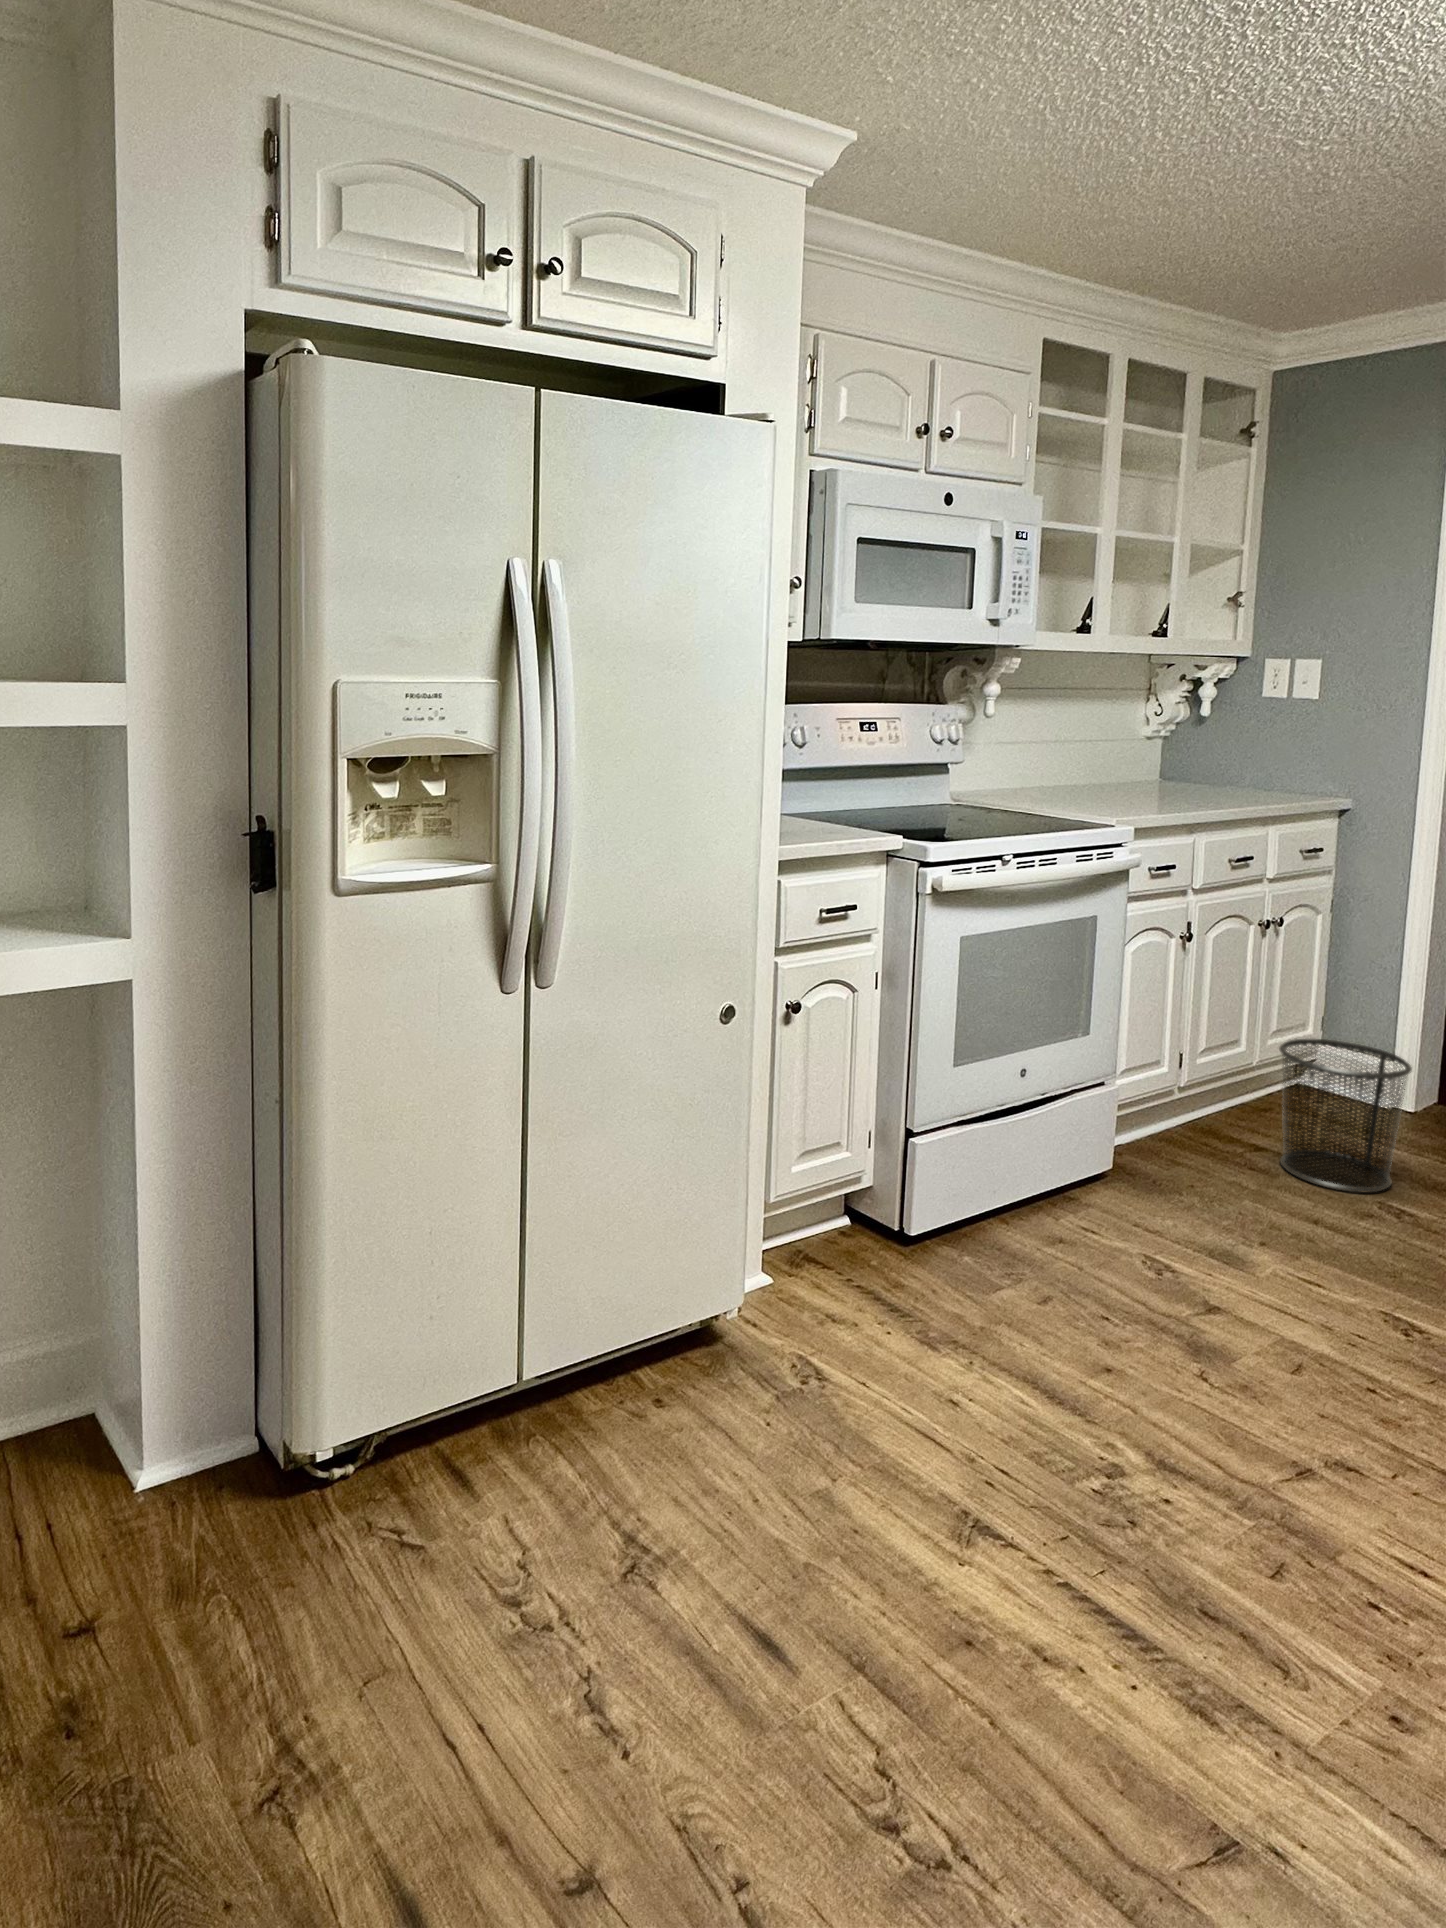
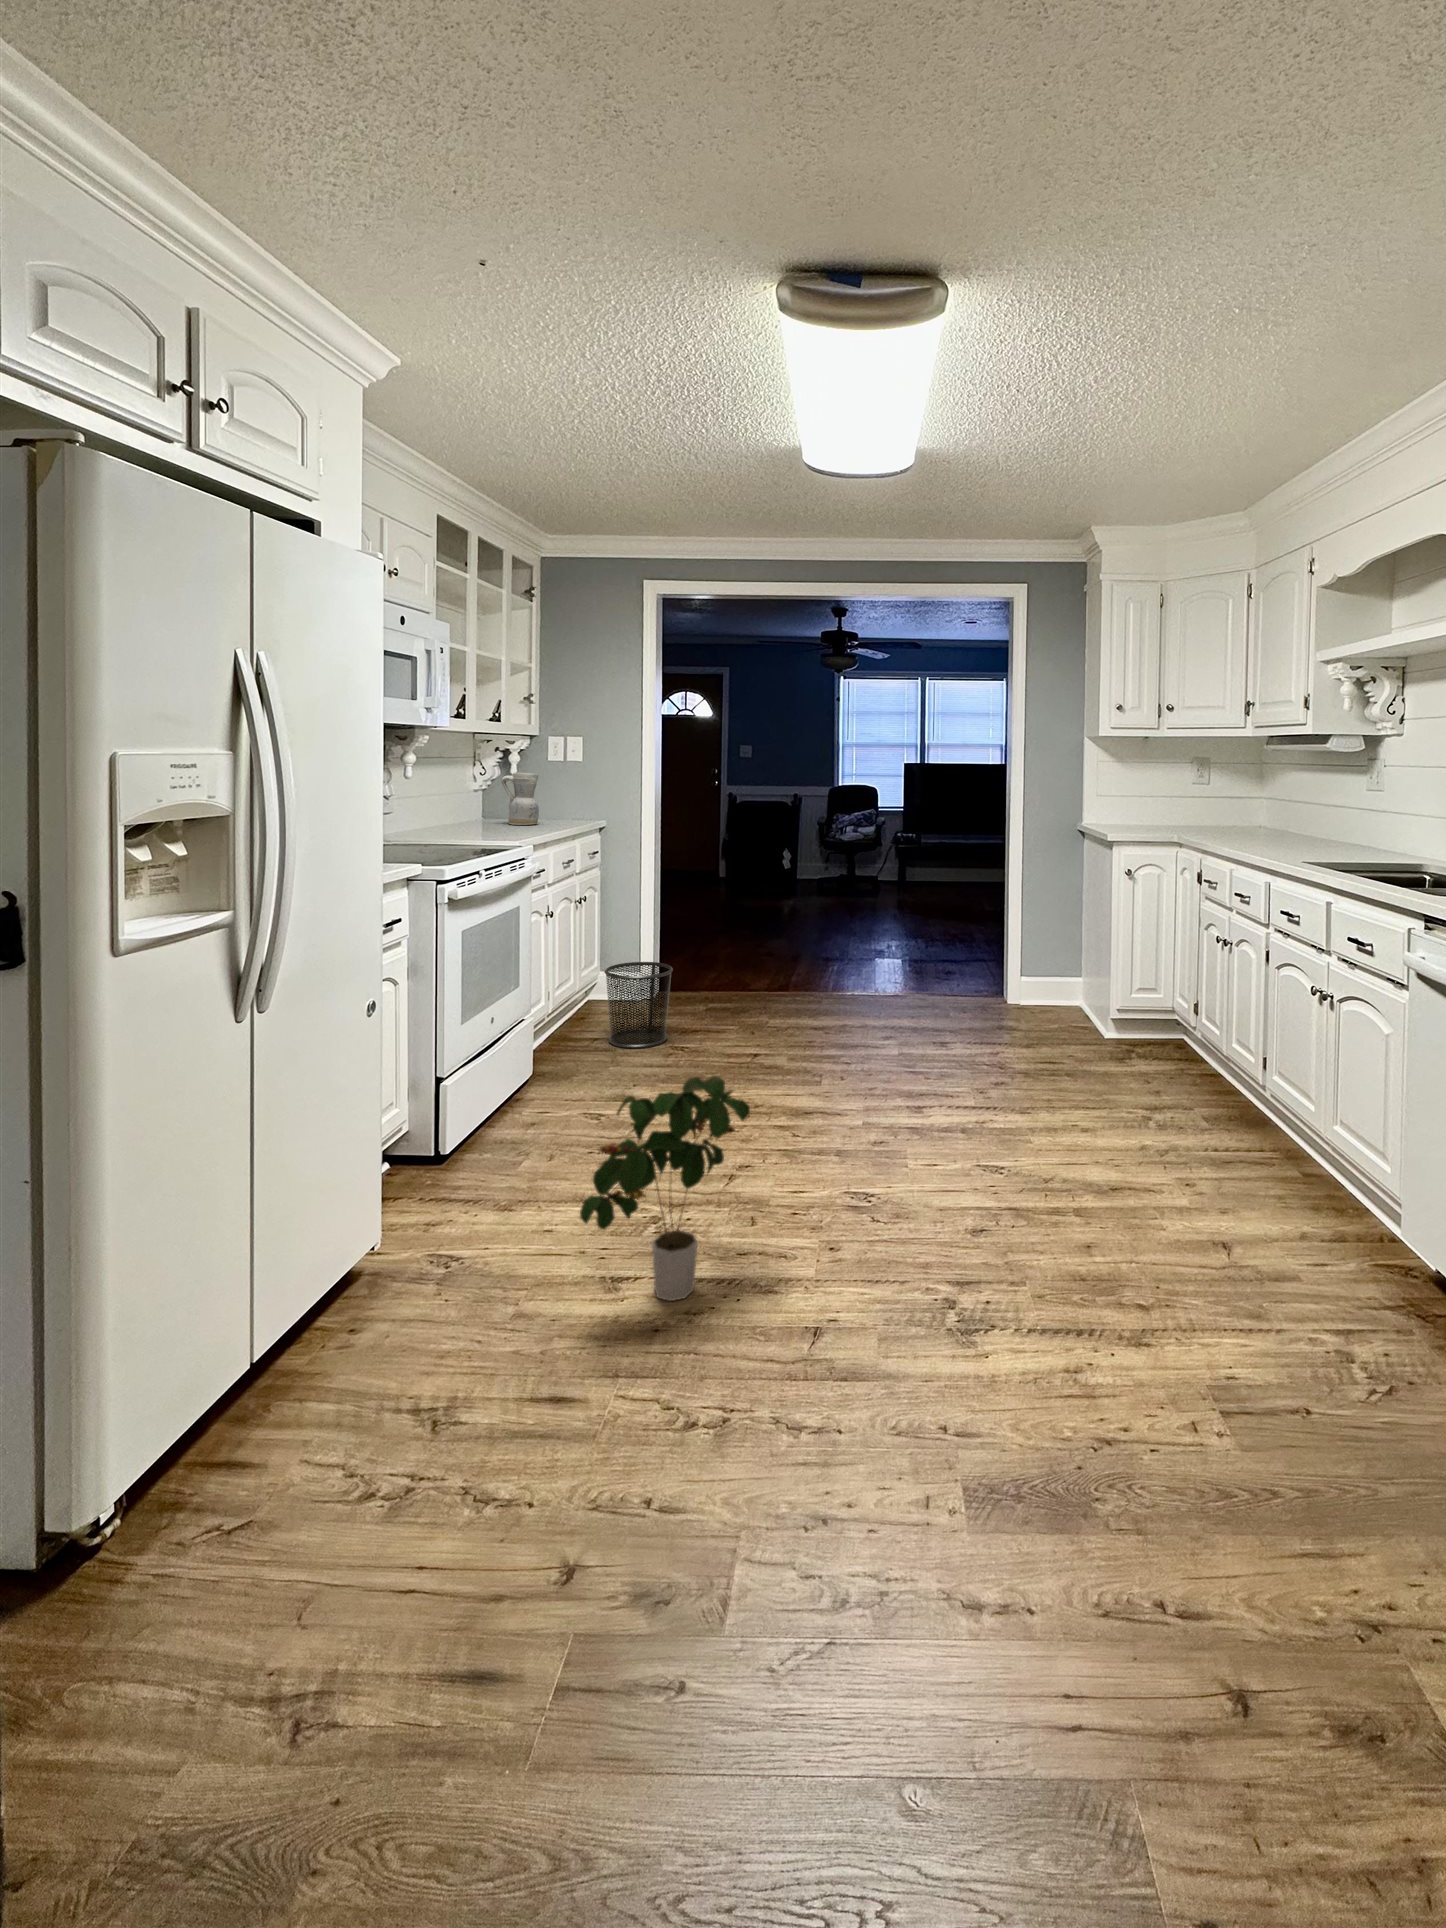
ceramic pitcher: none [1165,712,1222,793] -> present [501,773,539,825]
potted plant: none [882,1253,1236,1626] -> present [580,1076,750,1301]

